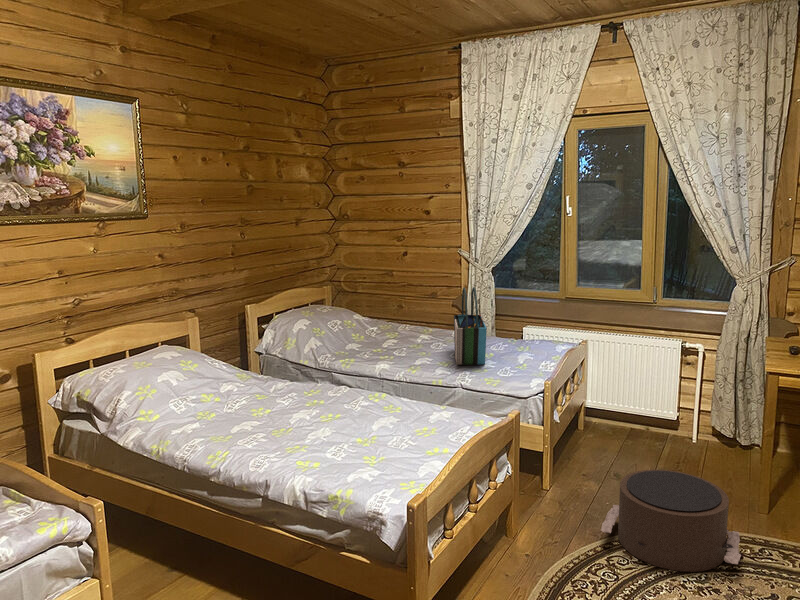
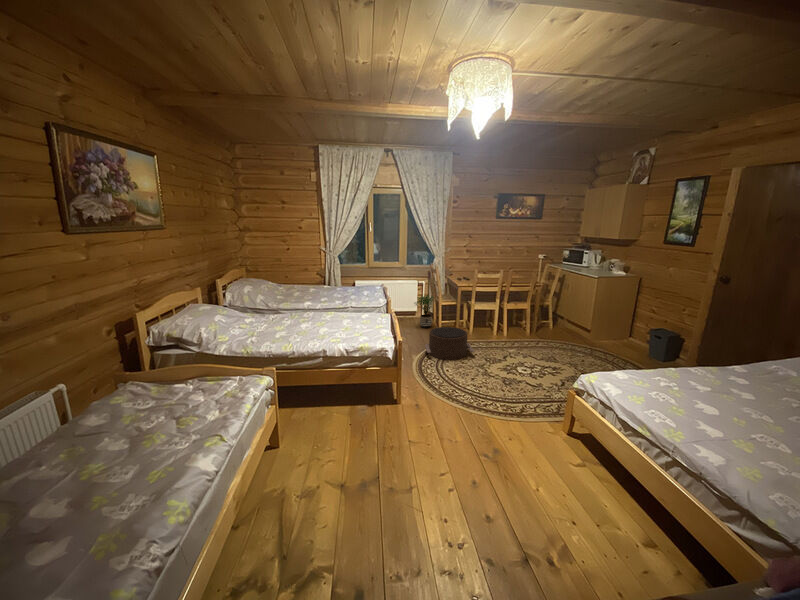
tote bag: present [454,287,487,365] -> none [336,262,361,299]
potted plant: none [637,375,702,459] -> present [416,295,434,328]

